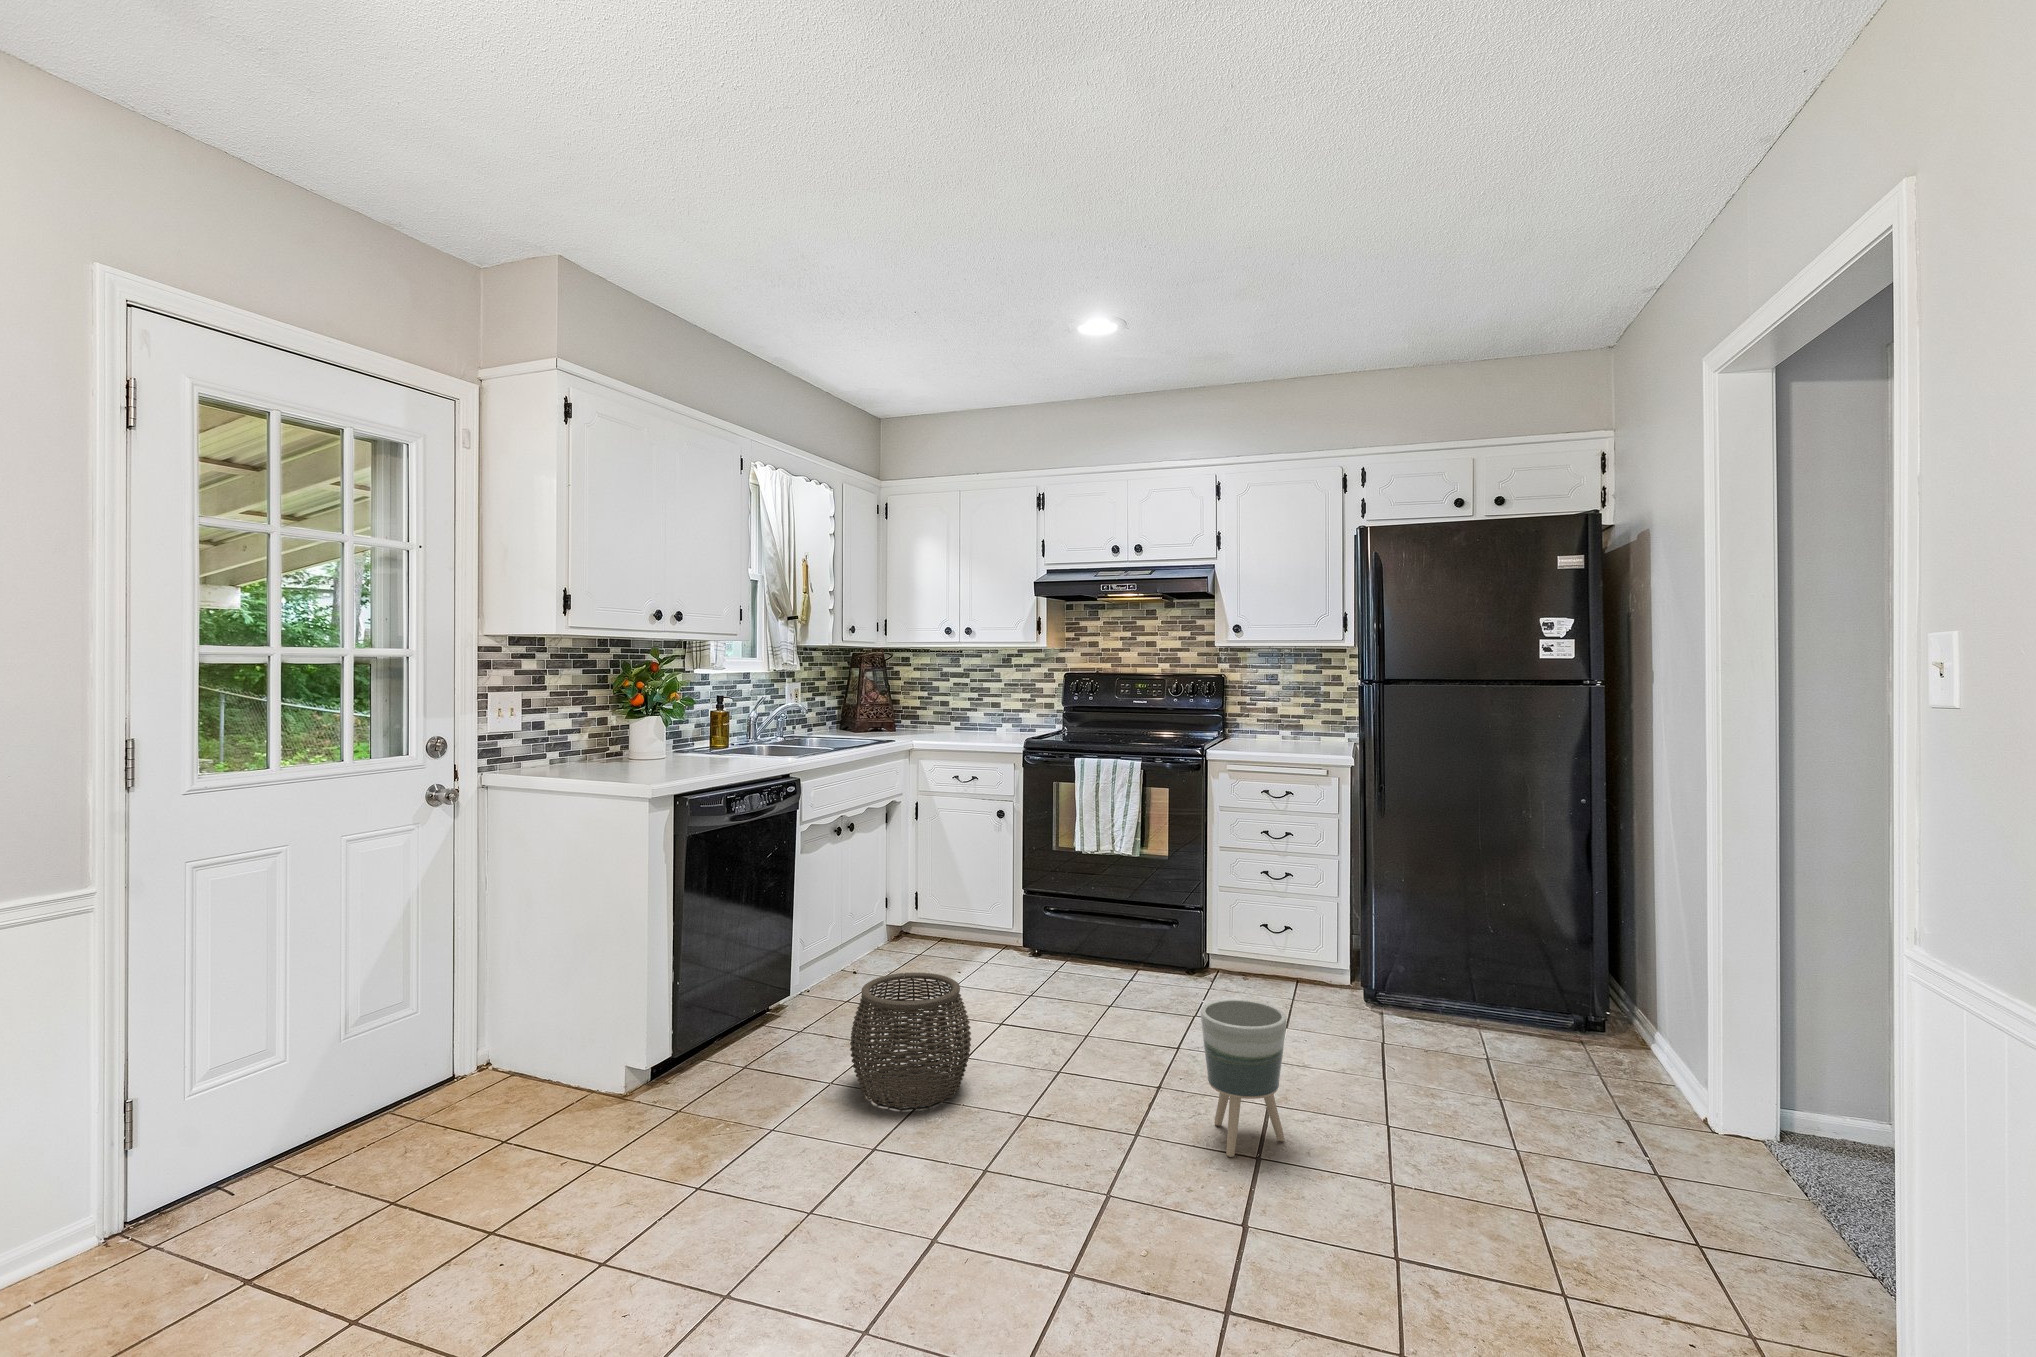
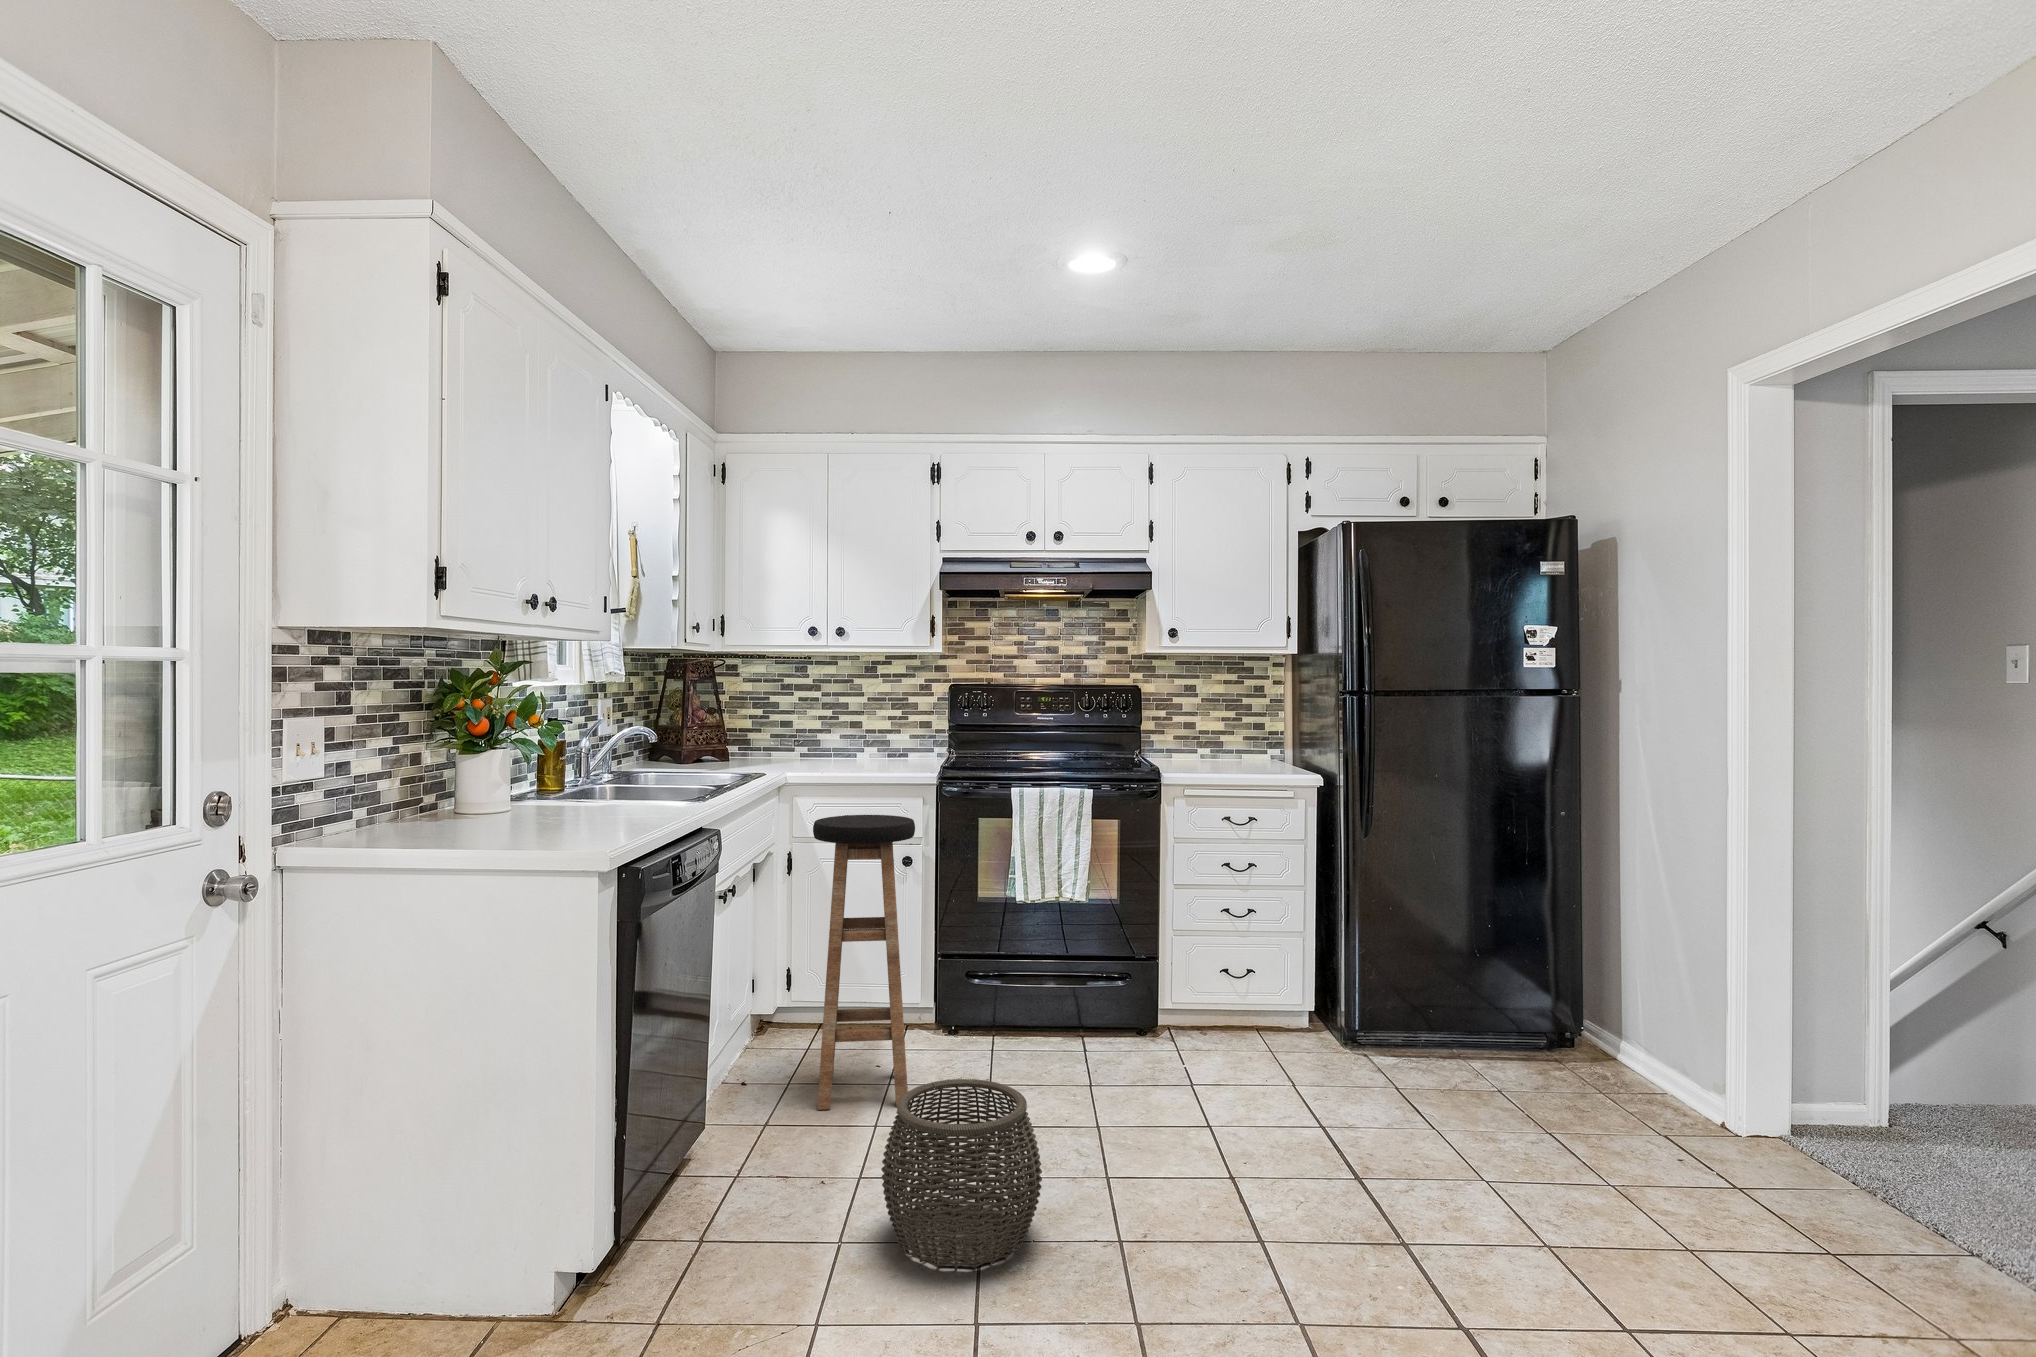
bar stool: none [888,775,972,1001] -> present [813,815,915,1110]
planter: present [1201,1000,1286,1157] -> none [1335,1068,1438,1257]

